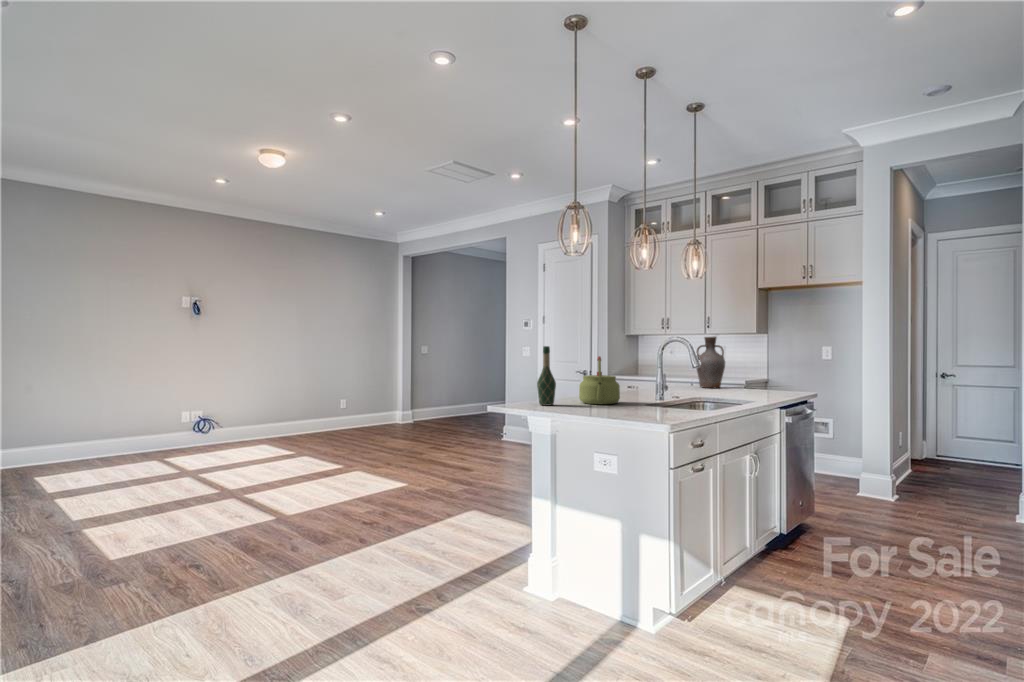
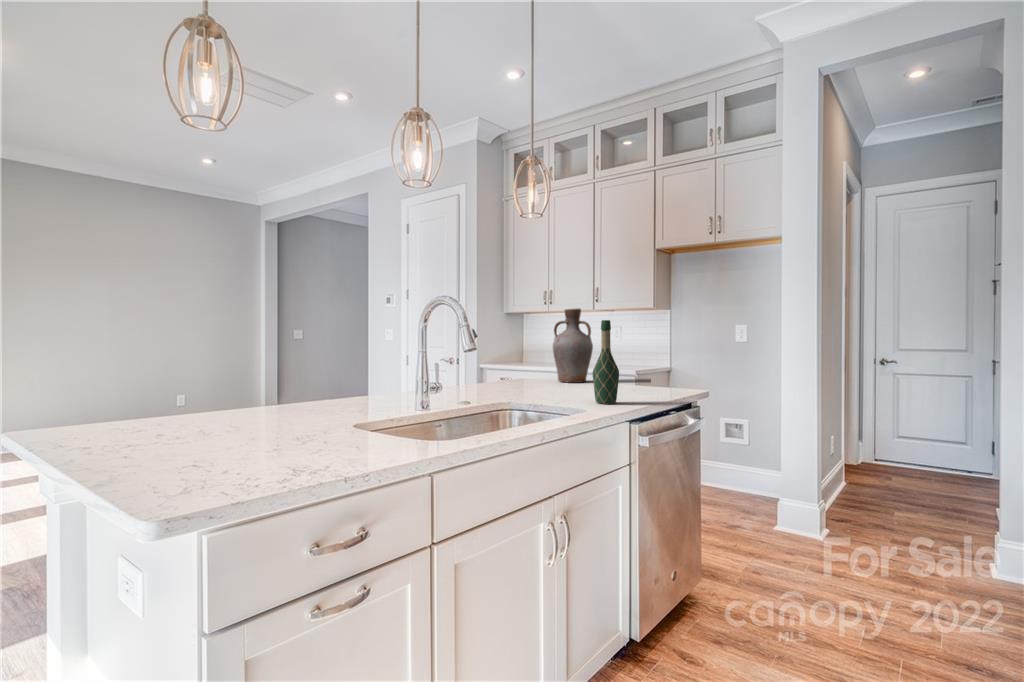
wine bottle: present [537,346,556,405] -> present [593,320,619,404]
kettle: present [579,356,620,404] -> none [235,331,319,425]

